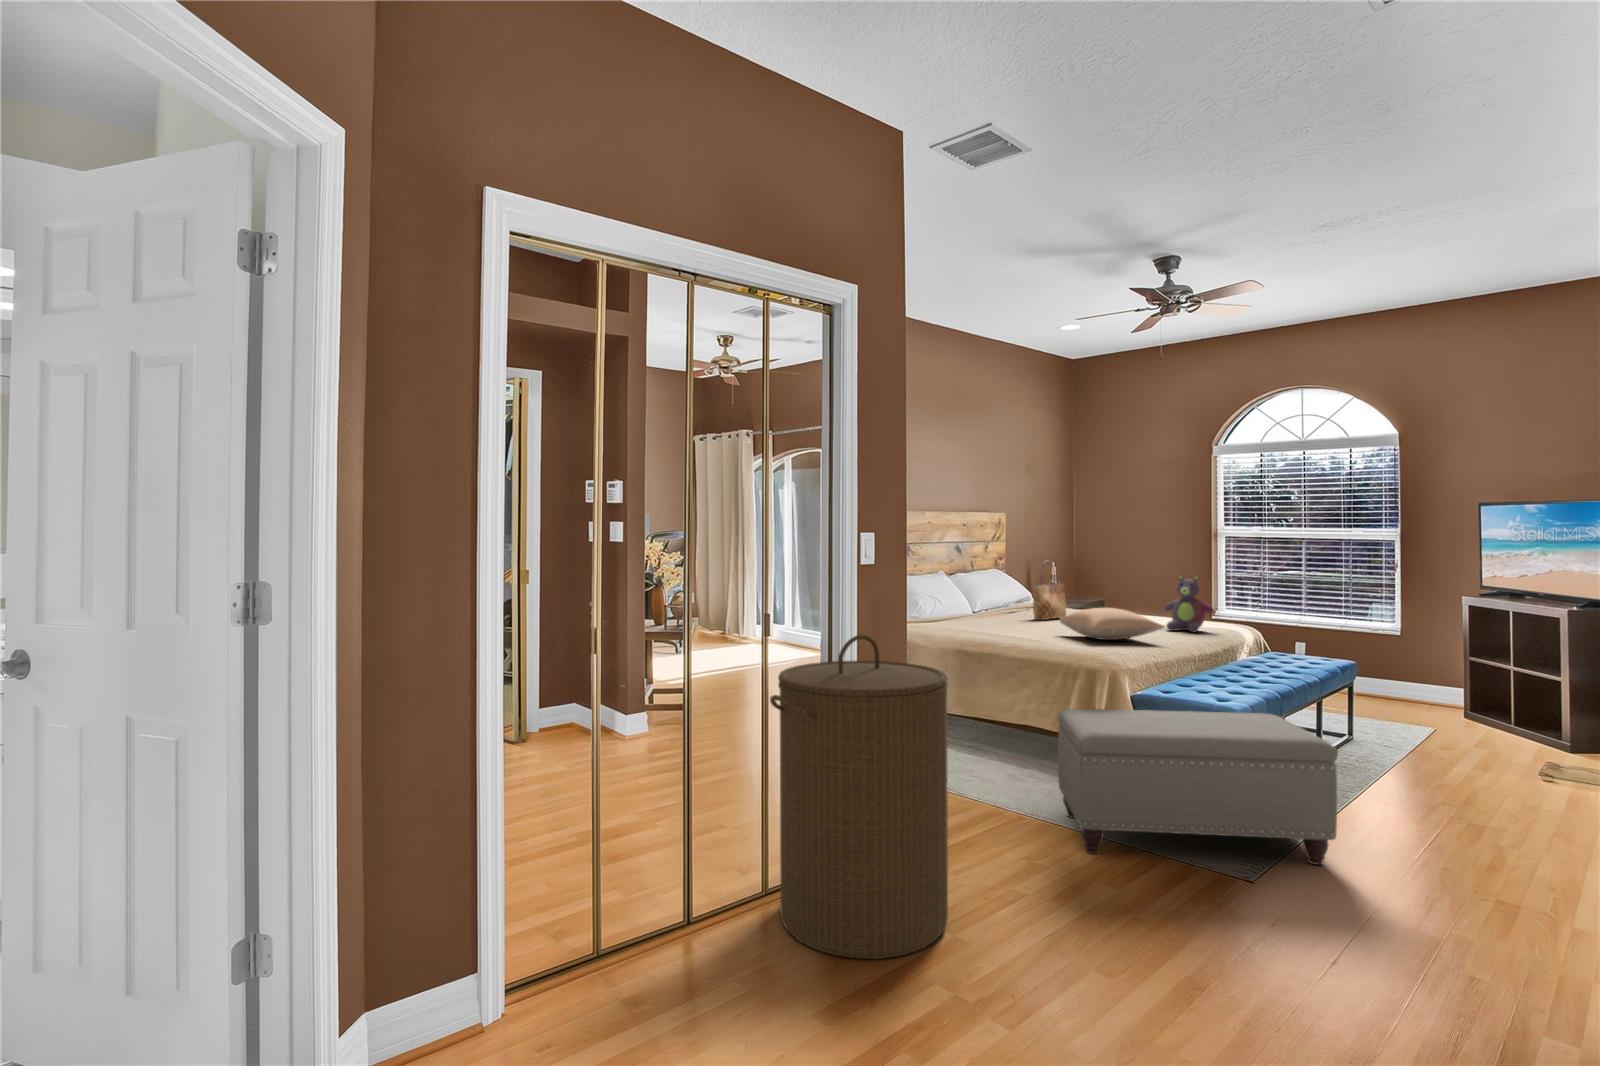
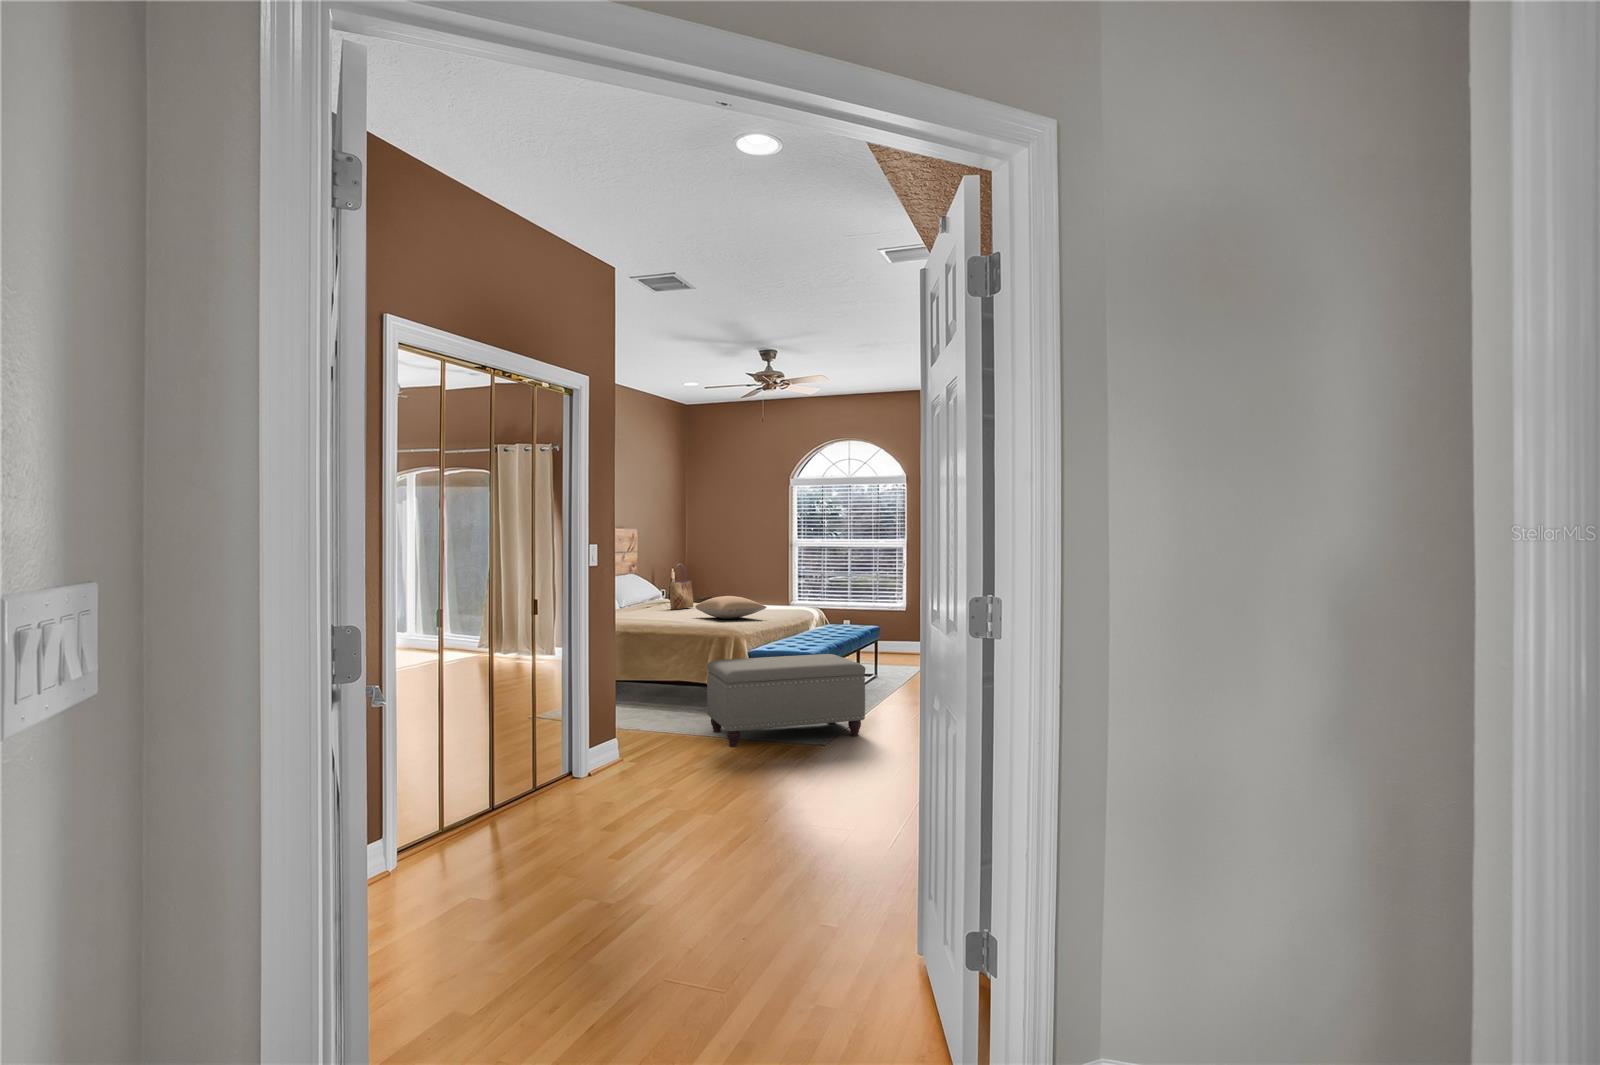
stuffed bear: present [1164,574,1214,632] -> none [762,571,795,612]
laundry hamper: present [770,634,948,959] -> none [549,609,661,808]

